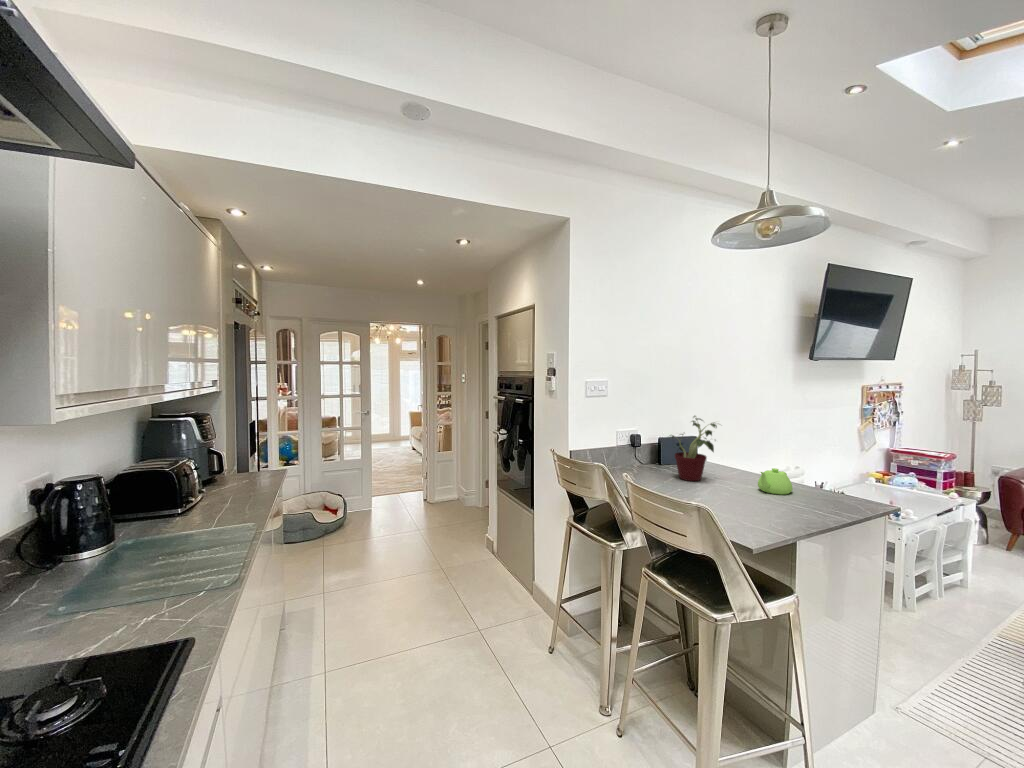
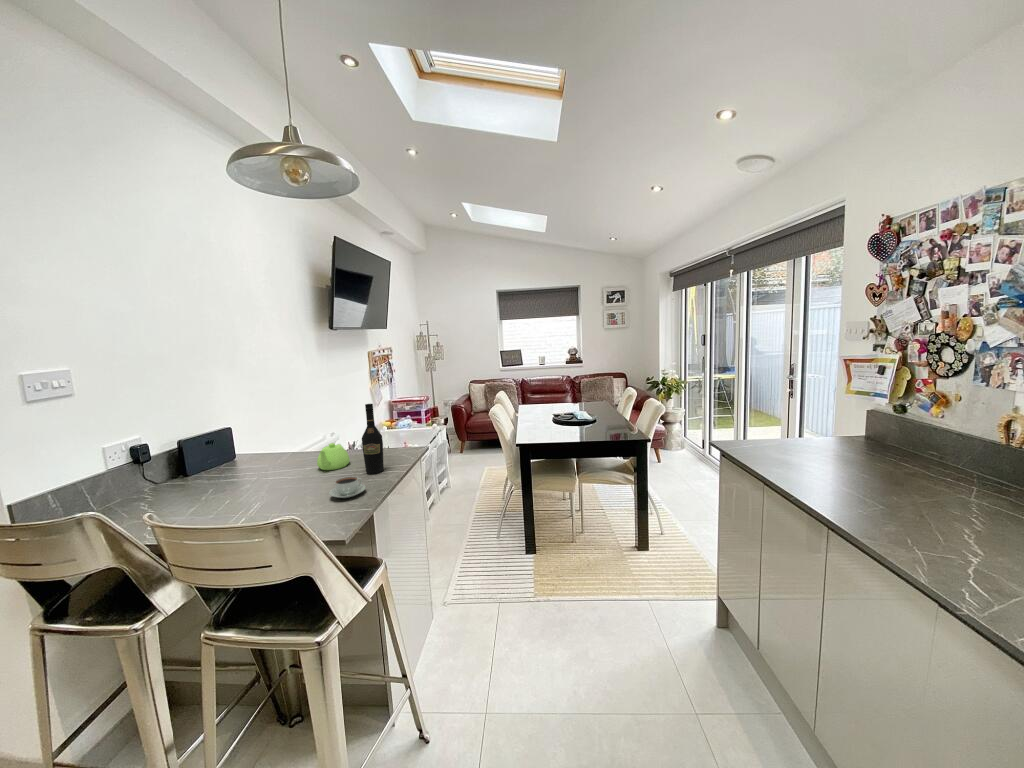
potted plant: present [670,416,717,481] -> none [195,402,268,487]
wine bottle: none [804,437,829,511] -> present [362,404,384,474]
coffee cup: none [756,500,796,521] -> present [329,476,365,498]

